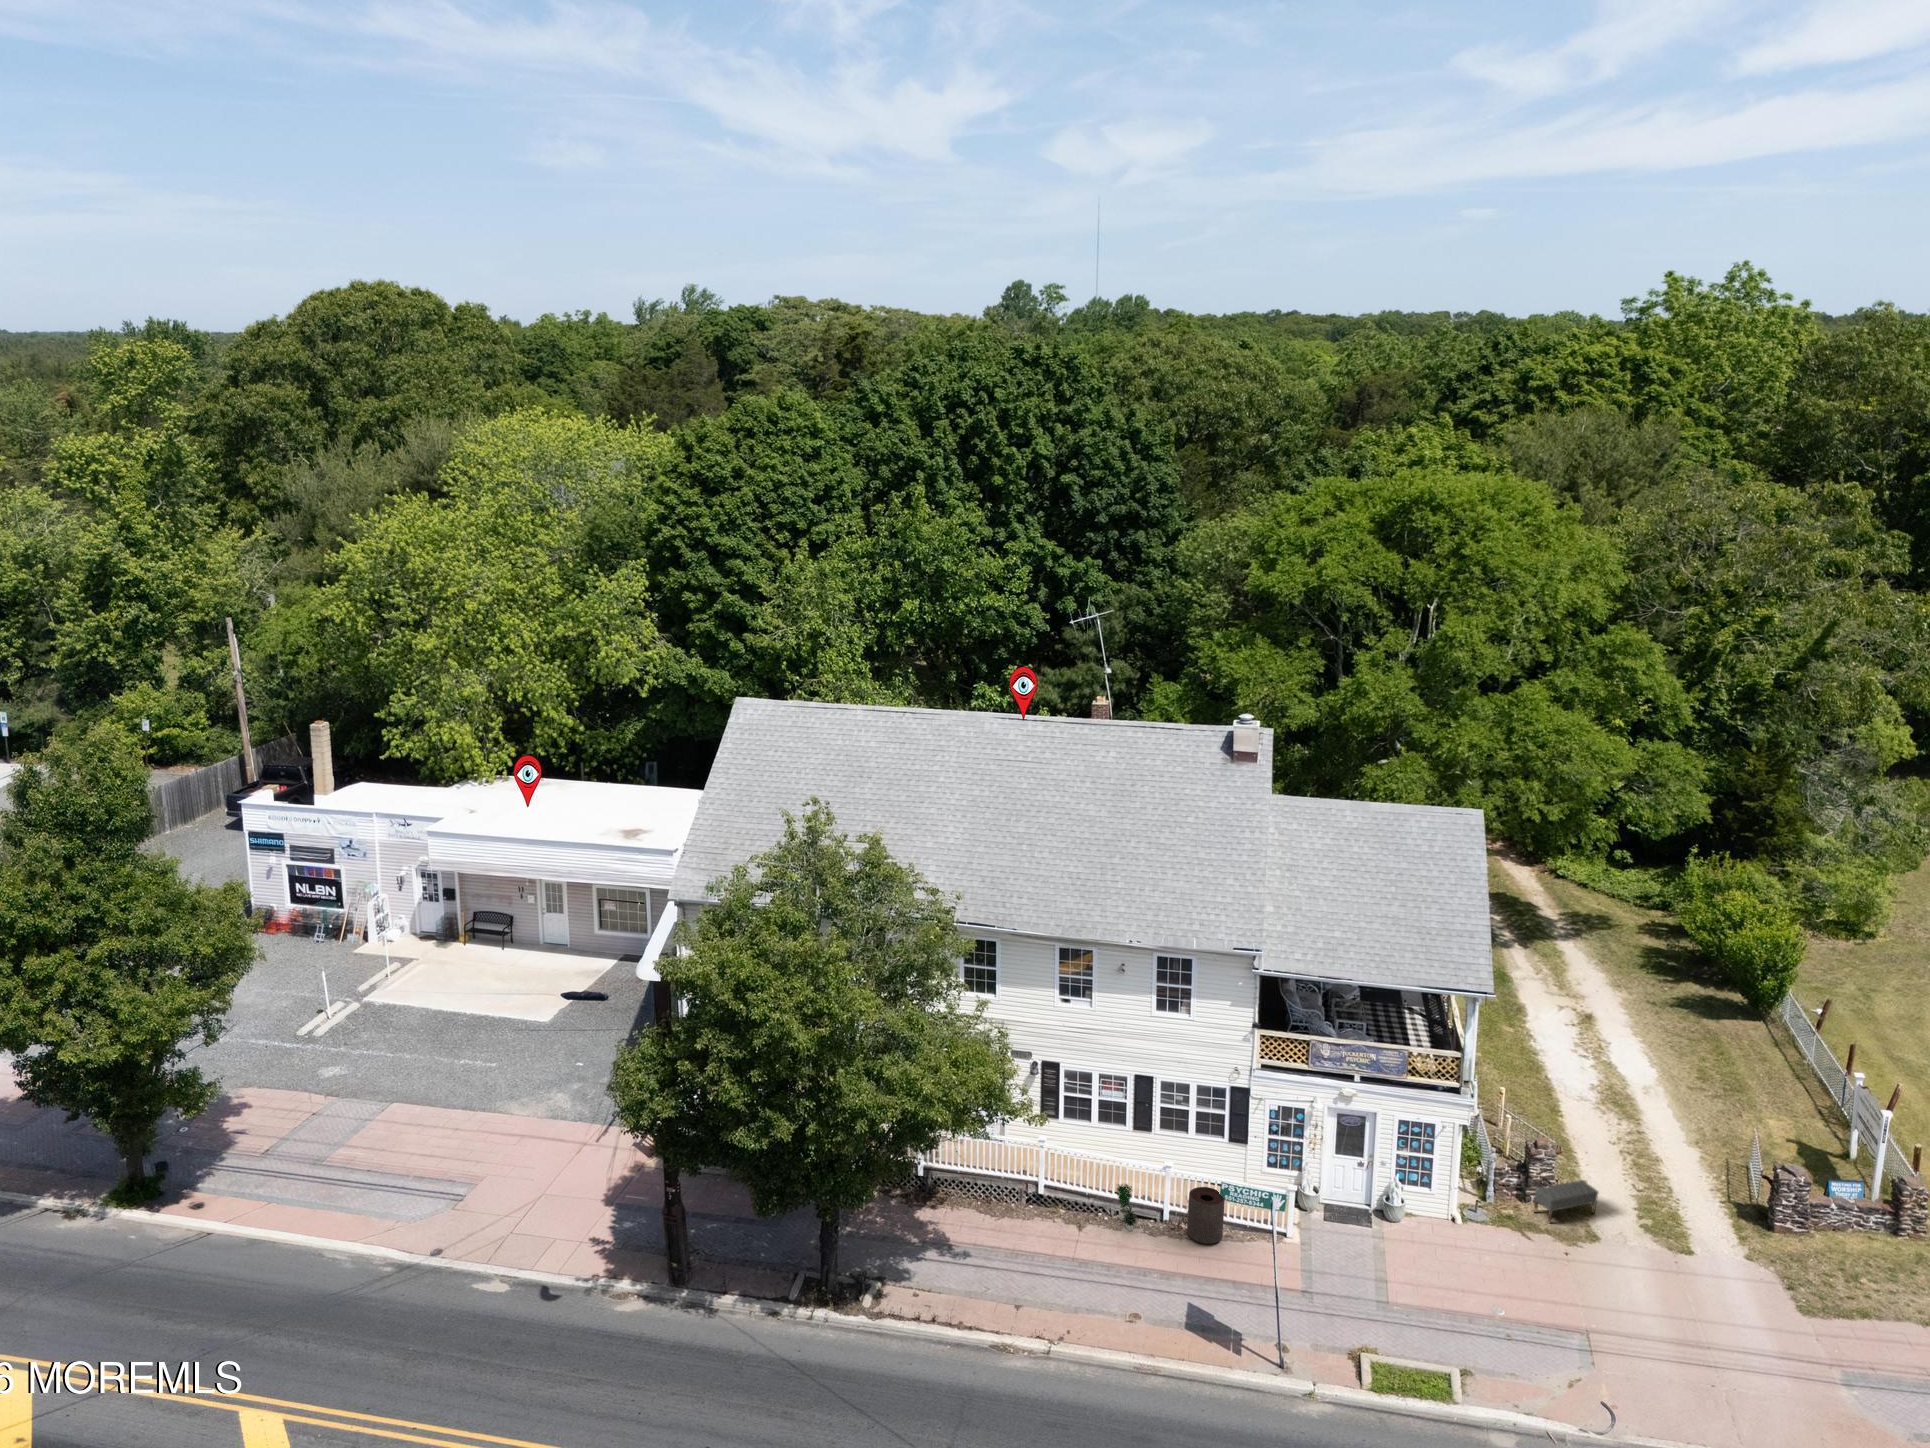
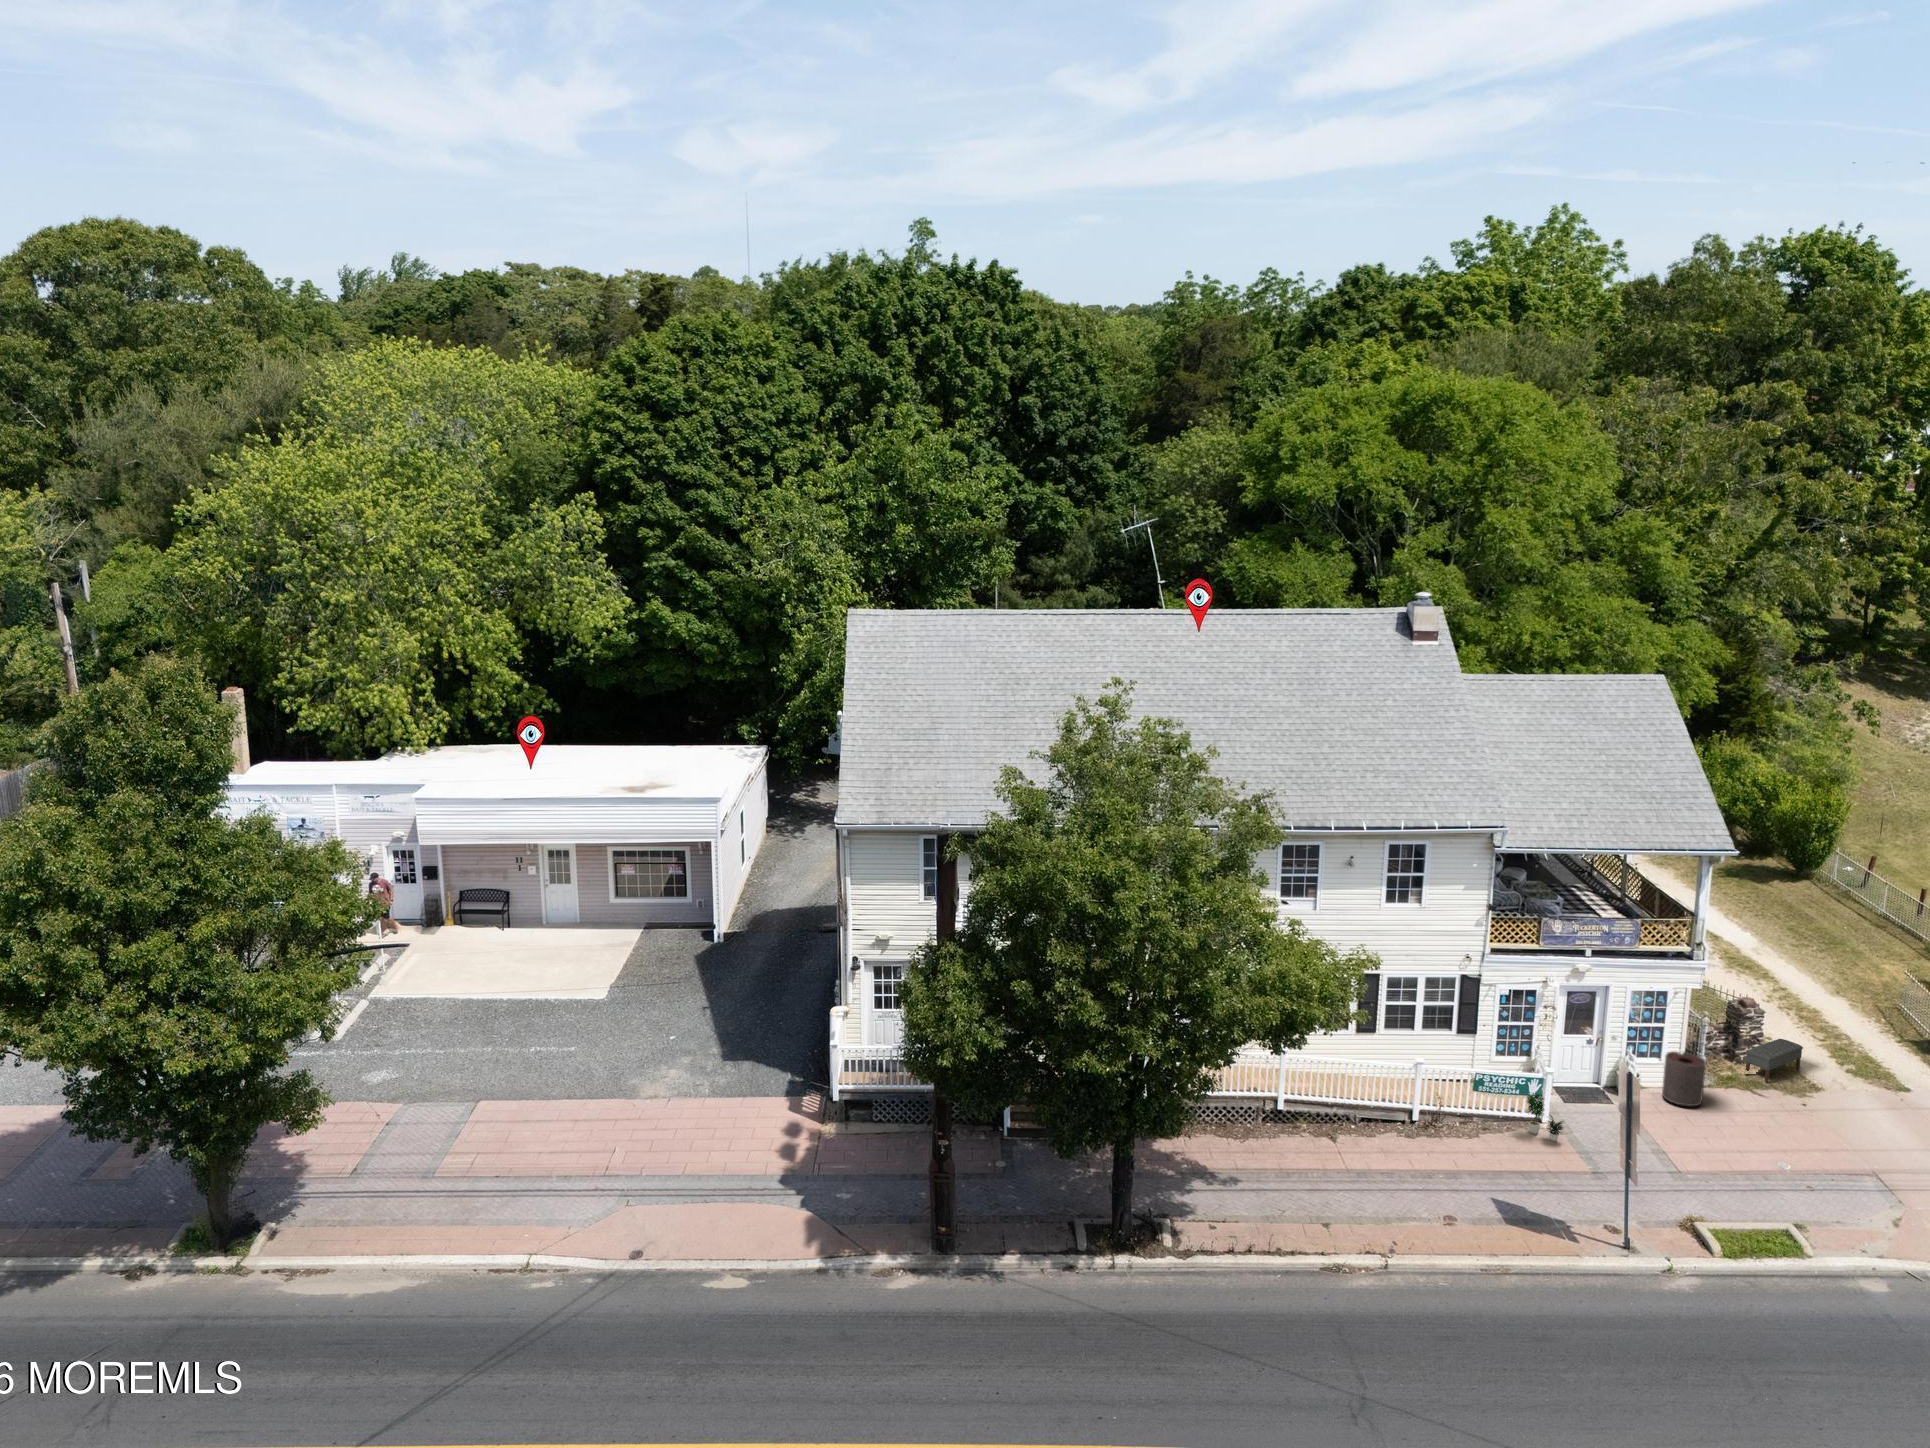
potted plant: present [1117,1184,1137,1231] -> present [1527,1093,1563,1141]
trash can: present [1187,1187,1225,1244] -> present [1662,1052,1706,1106]

